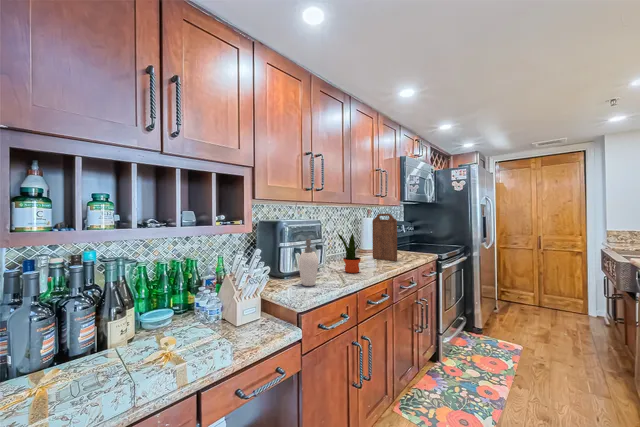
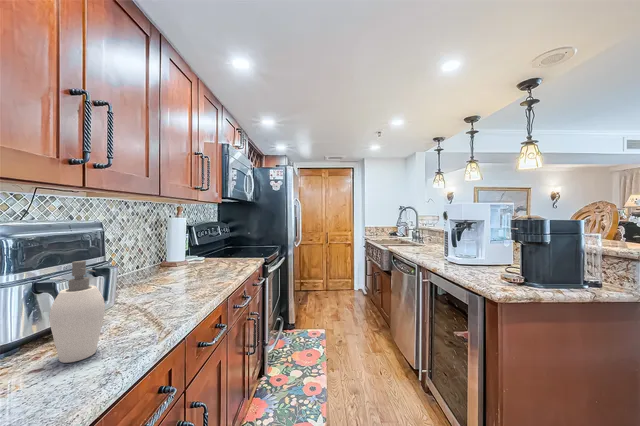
cutting board: present [372,214,397,261] -> none [190,212,225,273]
potted plant: present [337,231,361,273] -> none [137,238,182,306]

